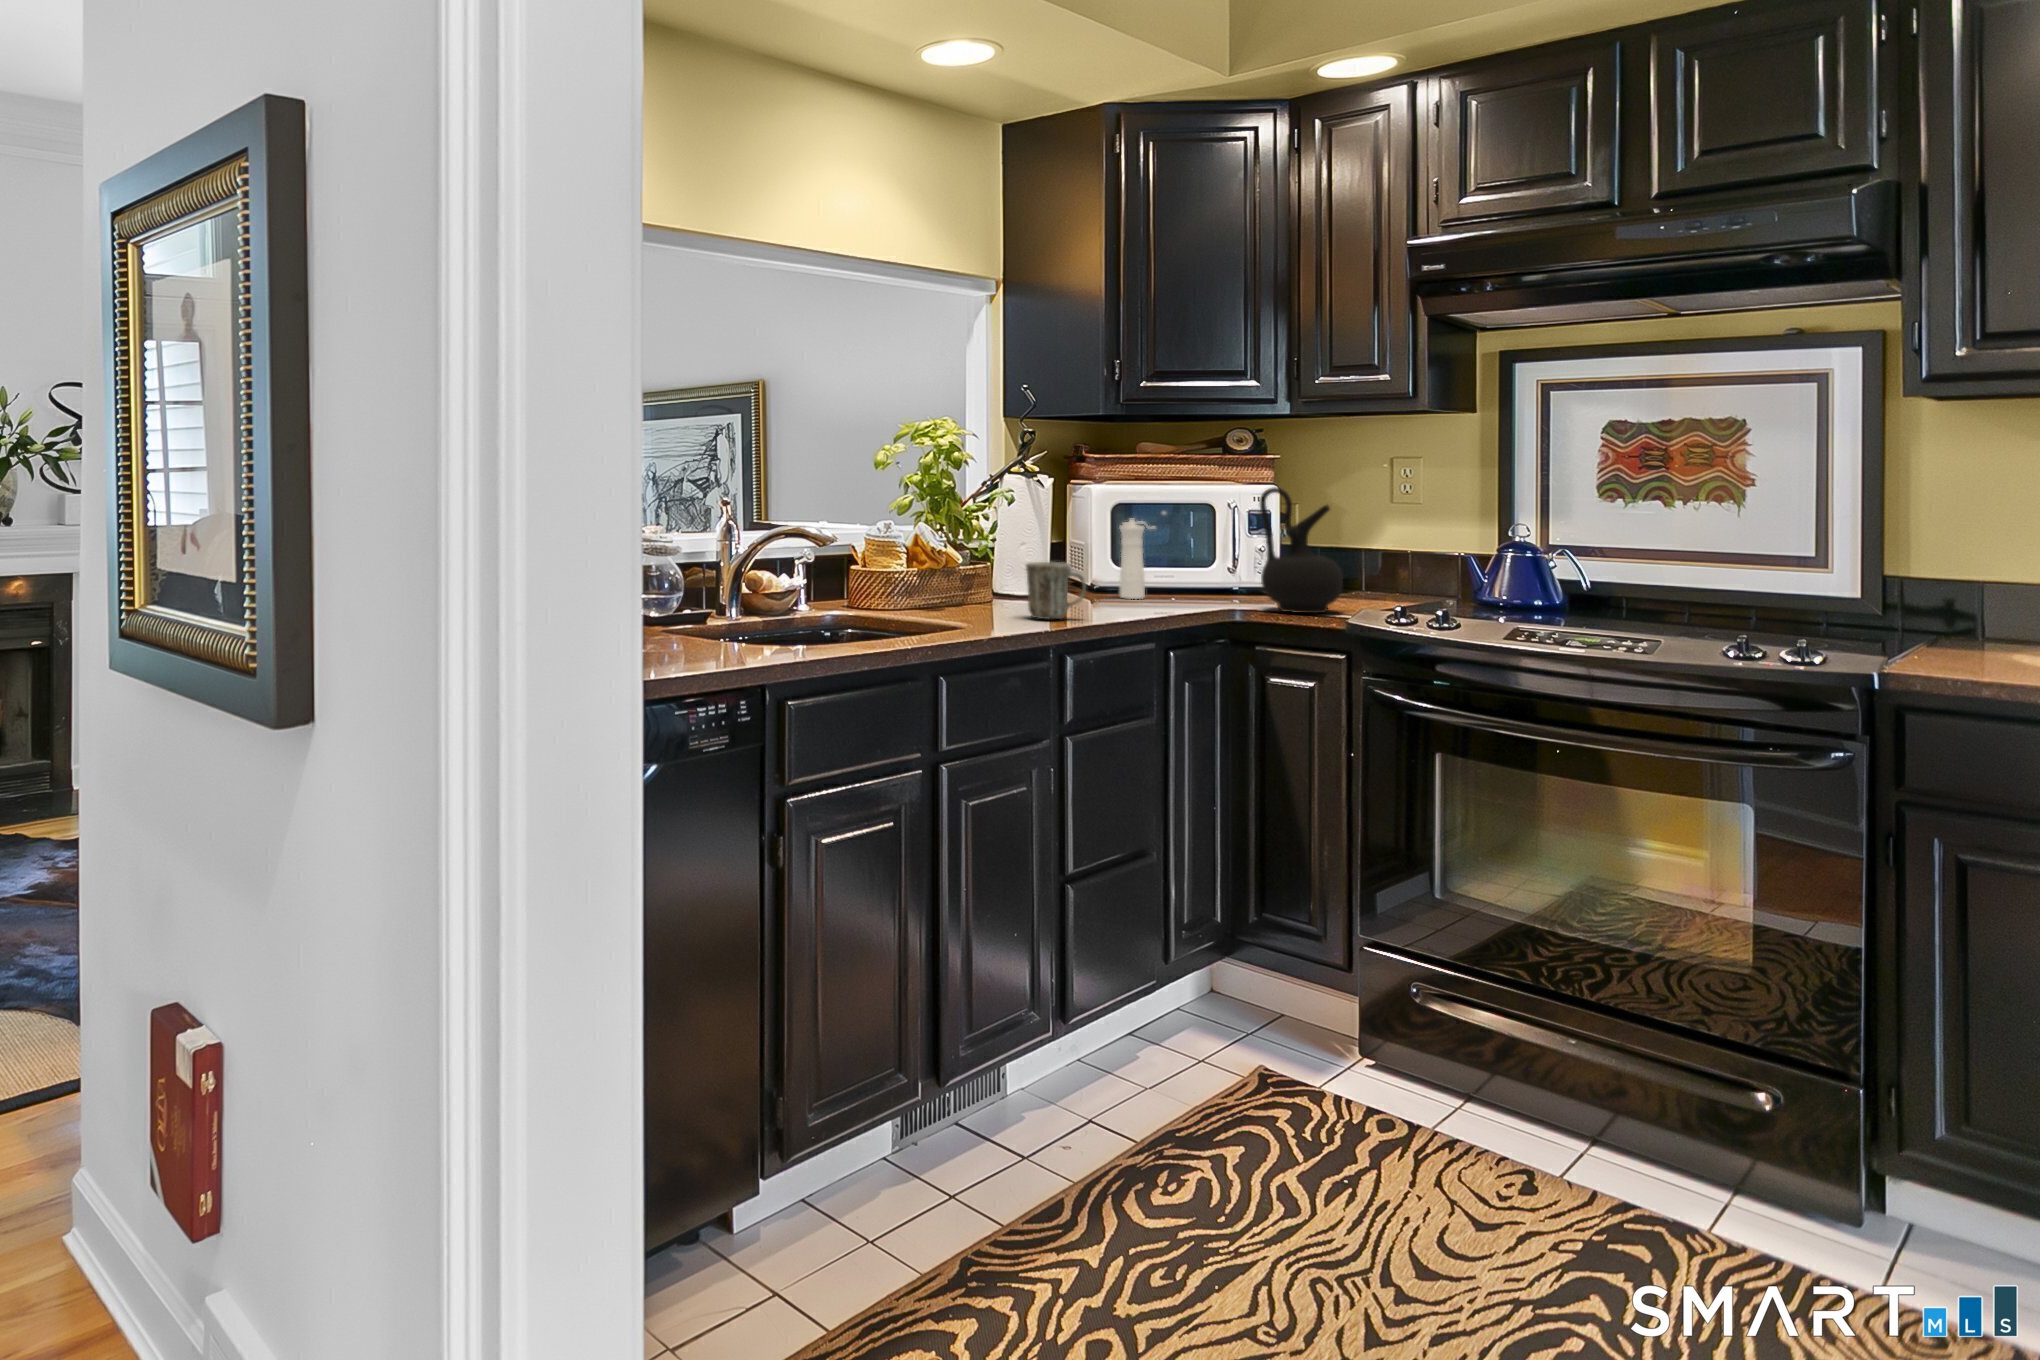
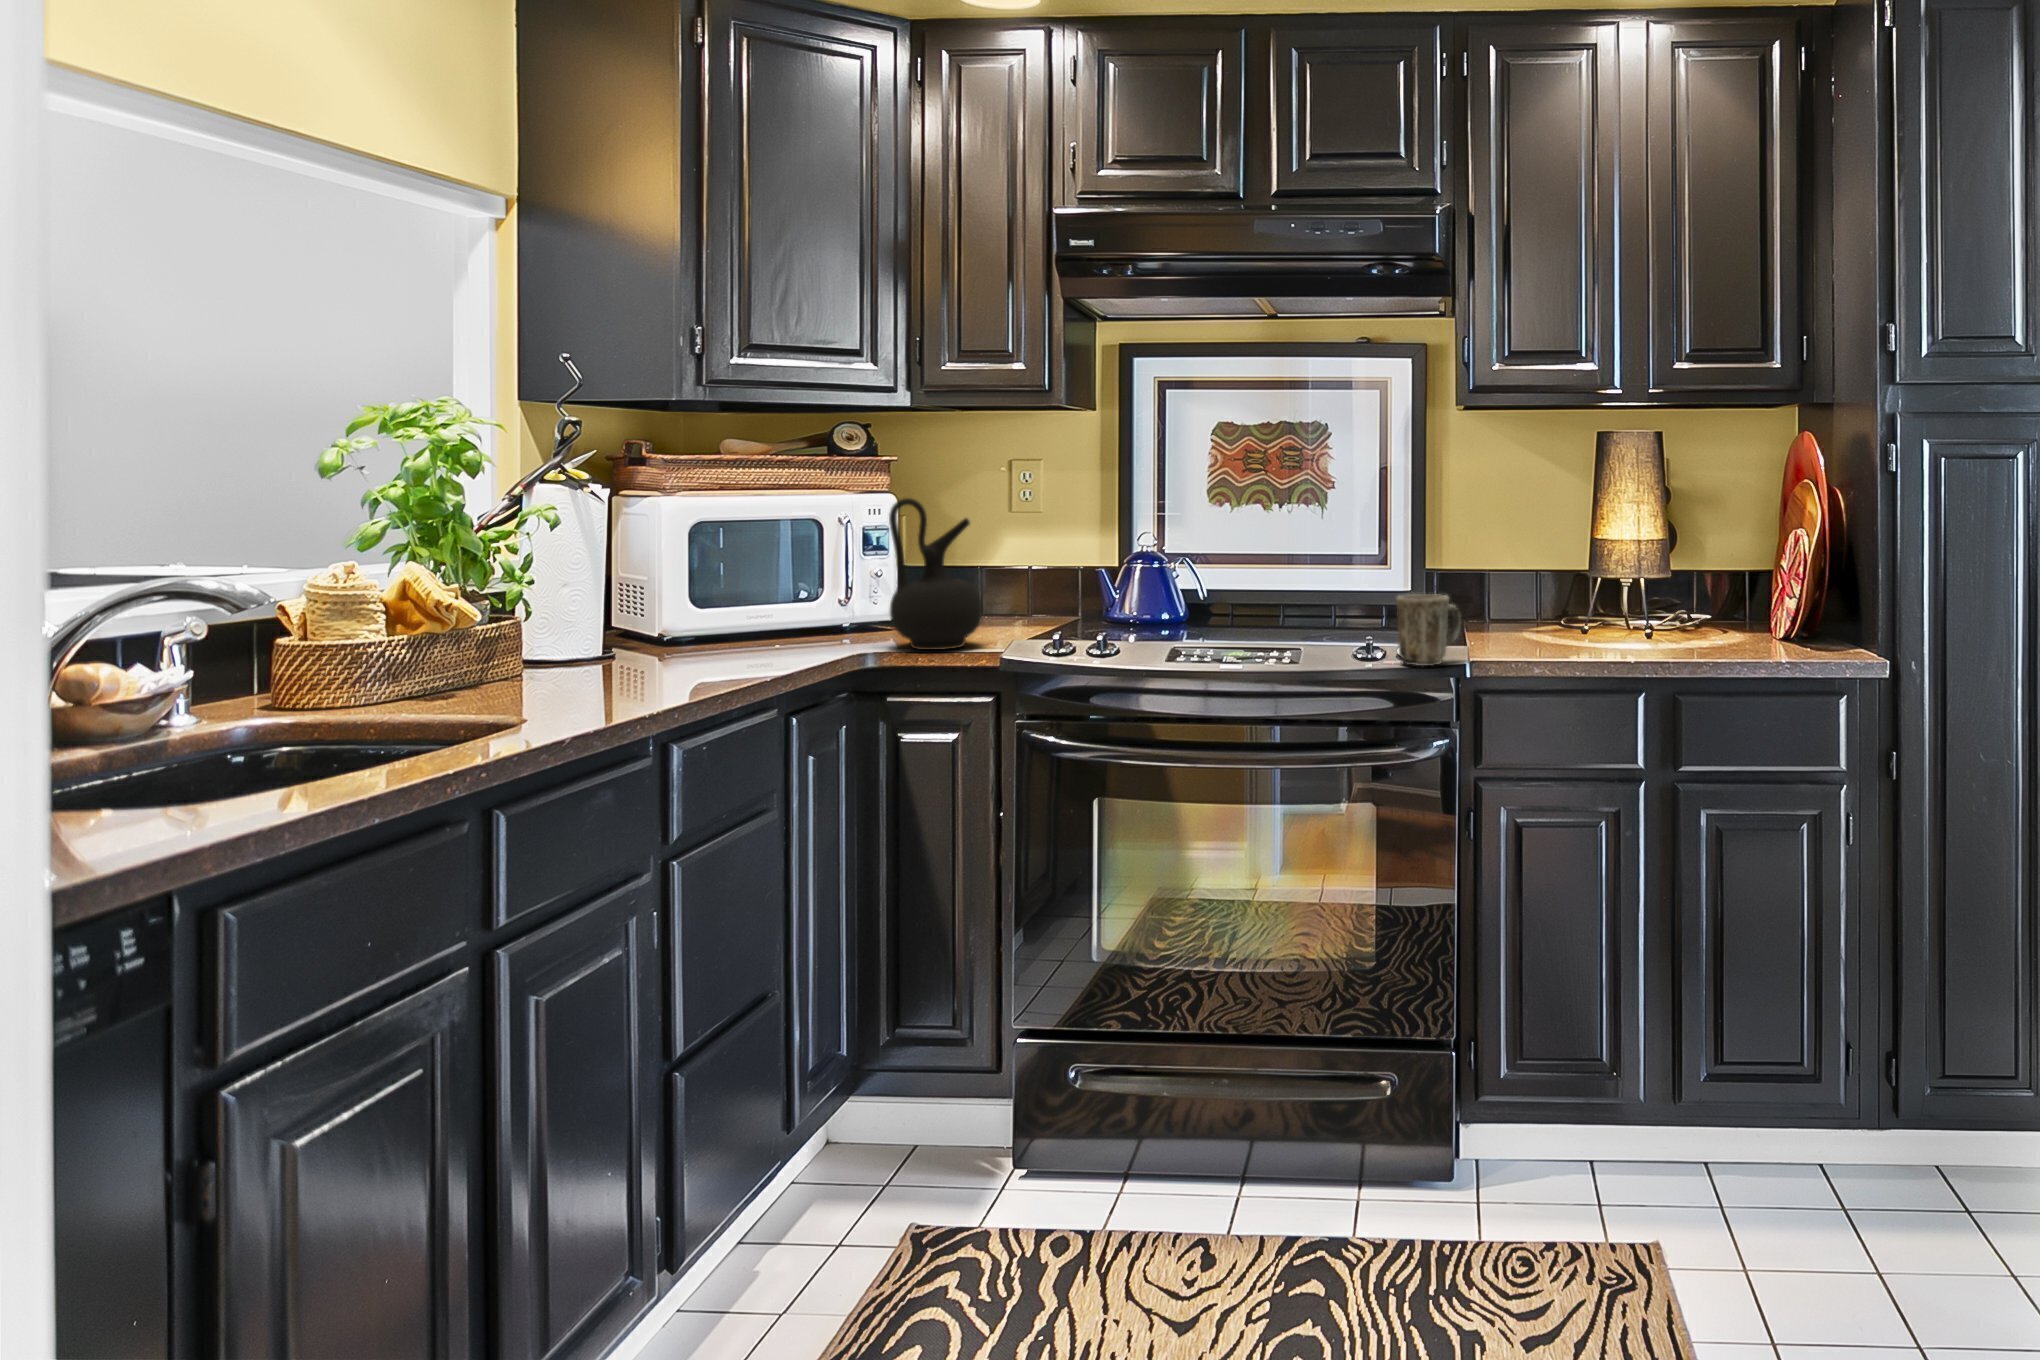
pepper mill: present [1120,519,1153,599] -> none [700,524,767,648]
mug: present [1026,562,1086,619] -> present [1396,594,1461,666]

